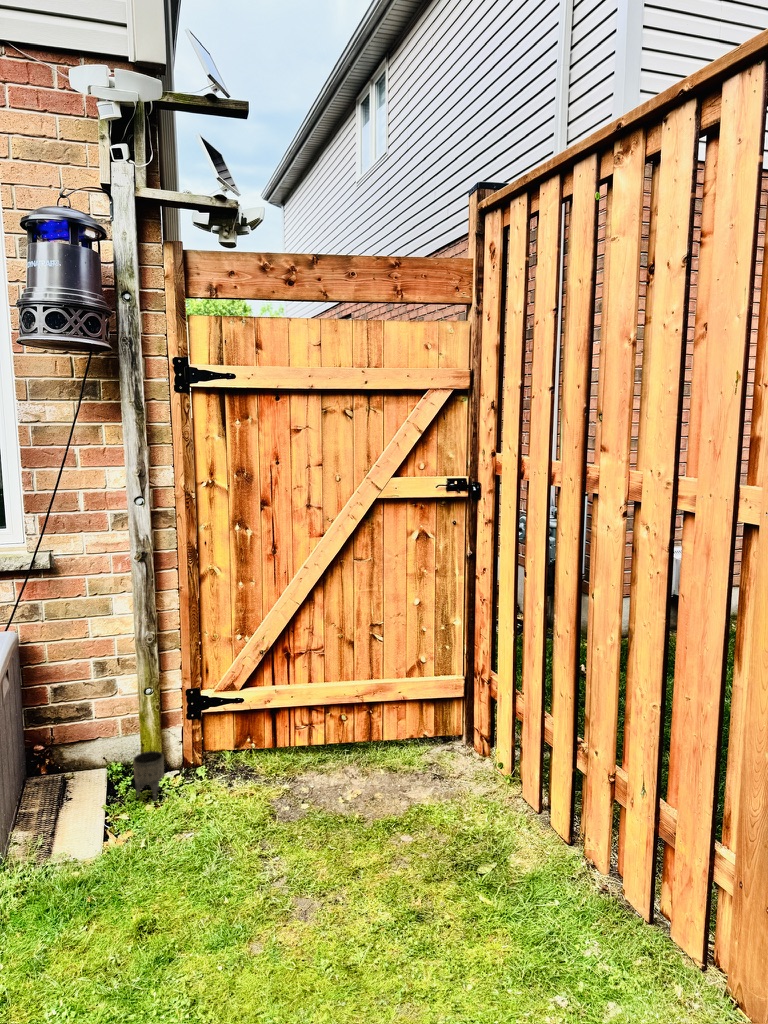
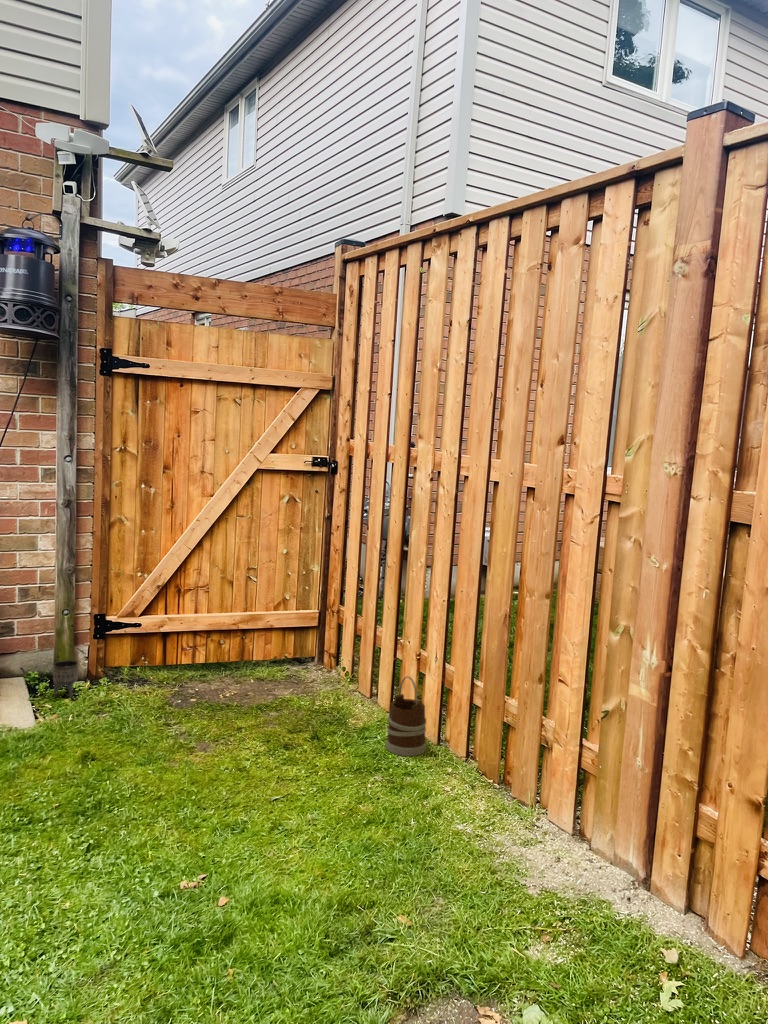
wooden bucket: none [570,821,635,950] -> present [386,676,426,756]

